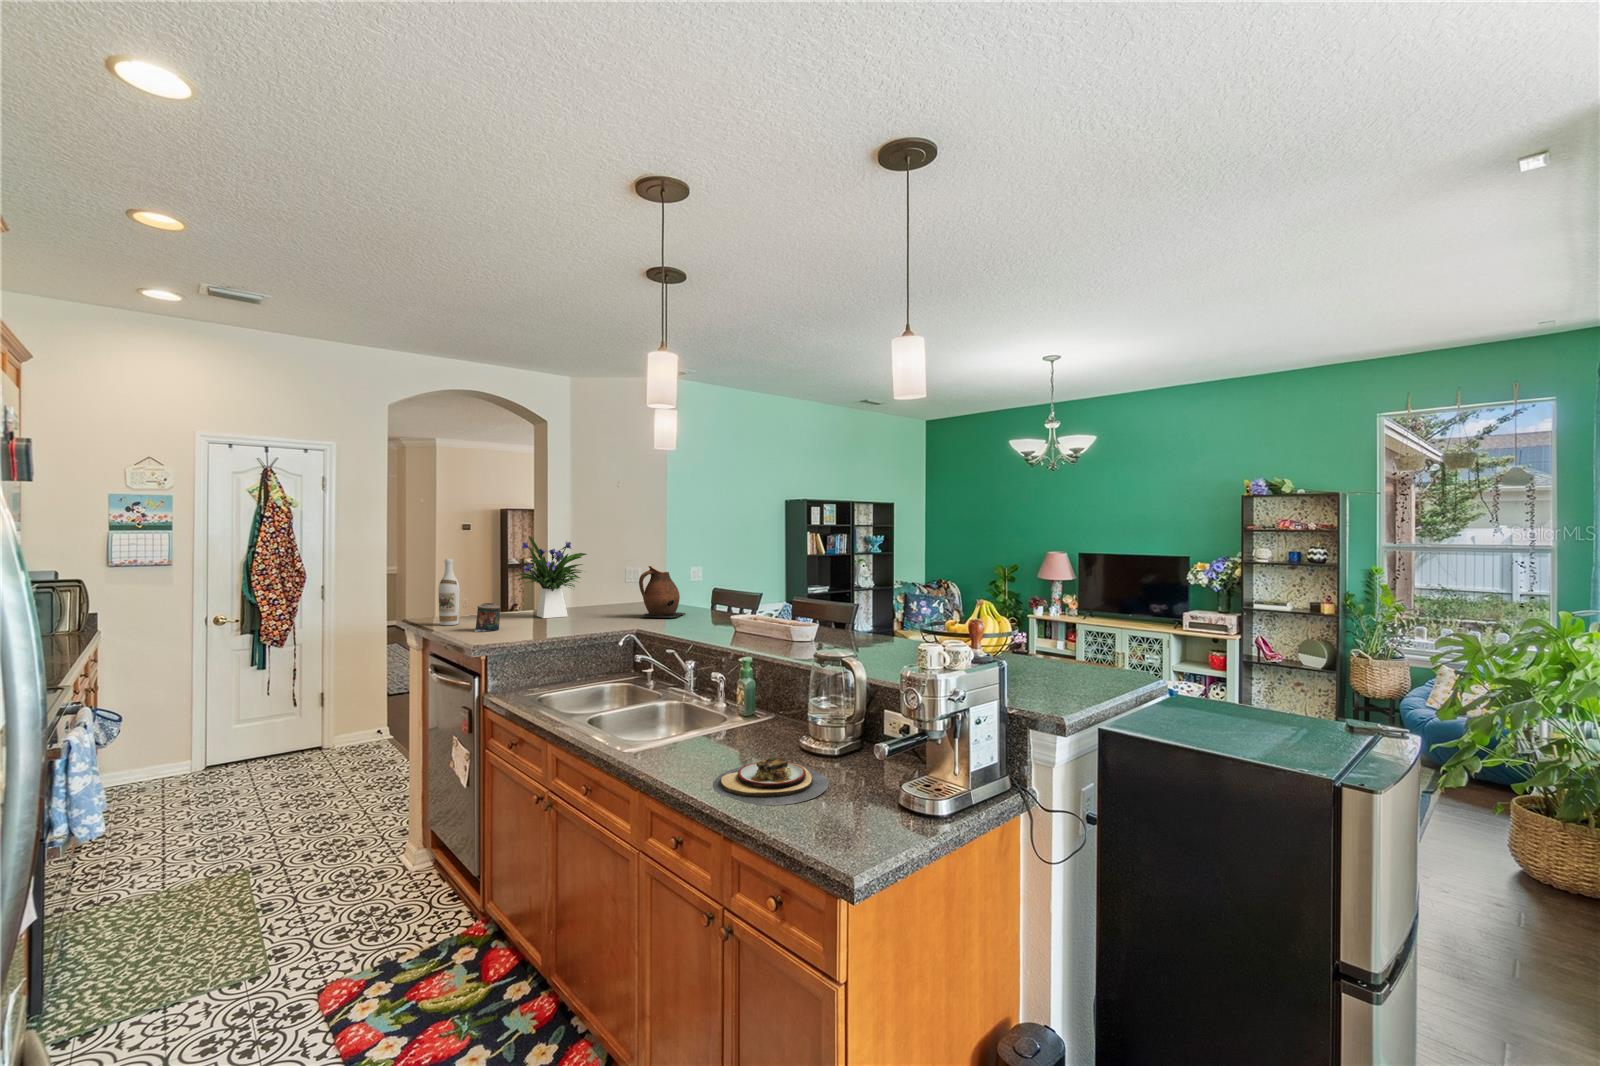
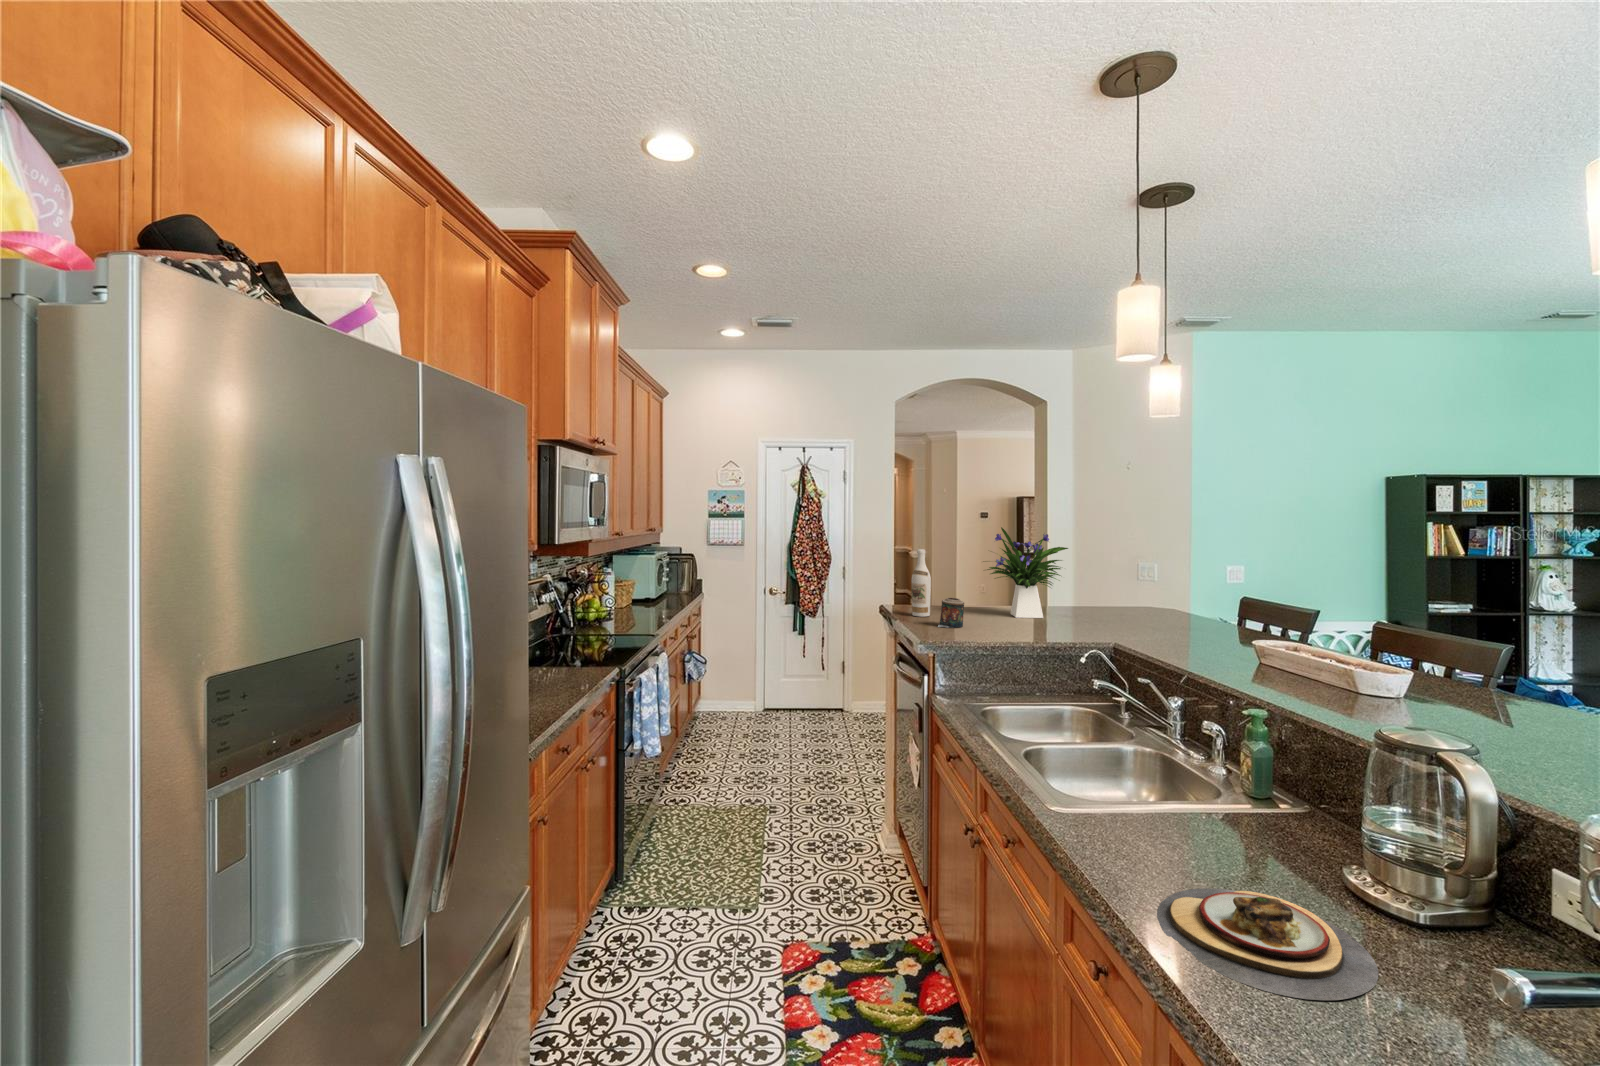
ceramic pitcher: present [639,566,686,618] -> none [1127,566,1192,634]

